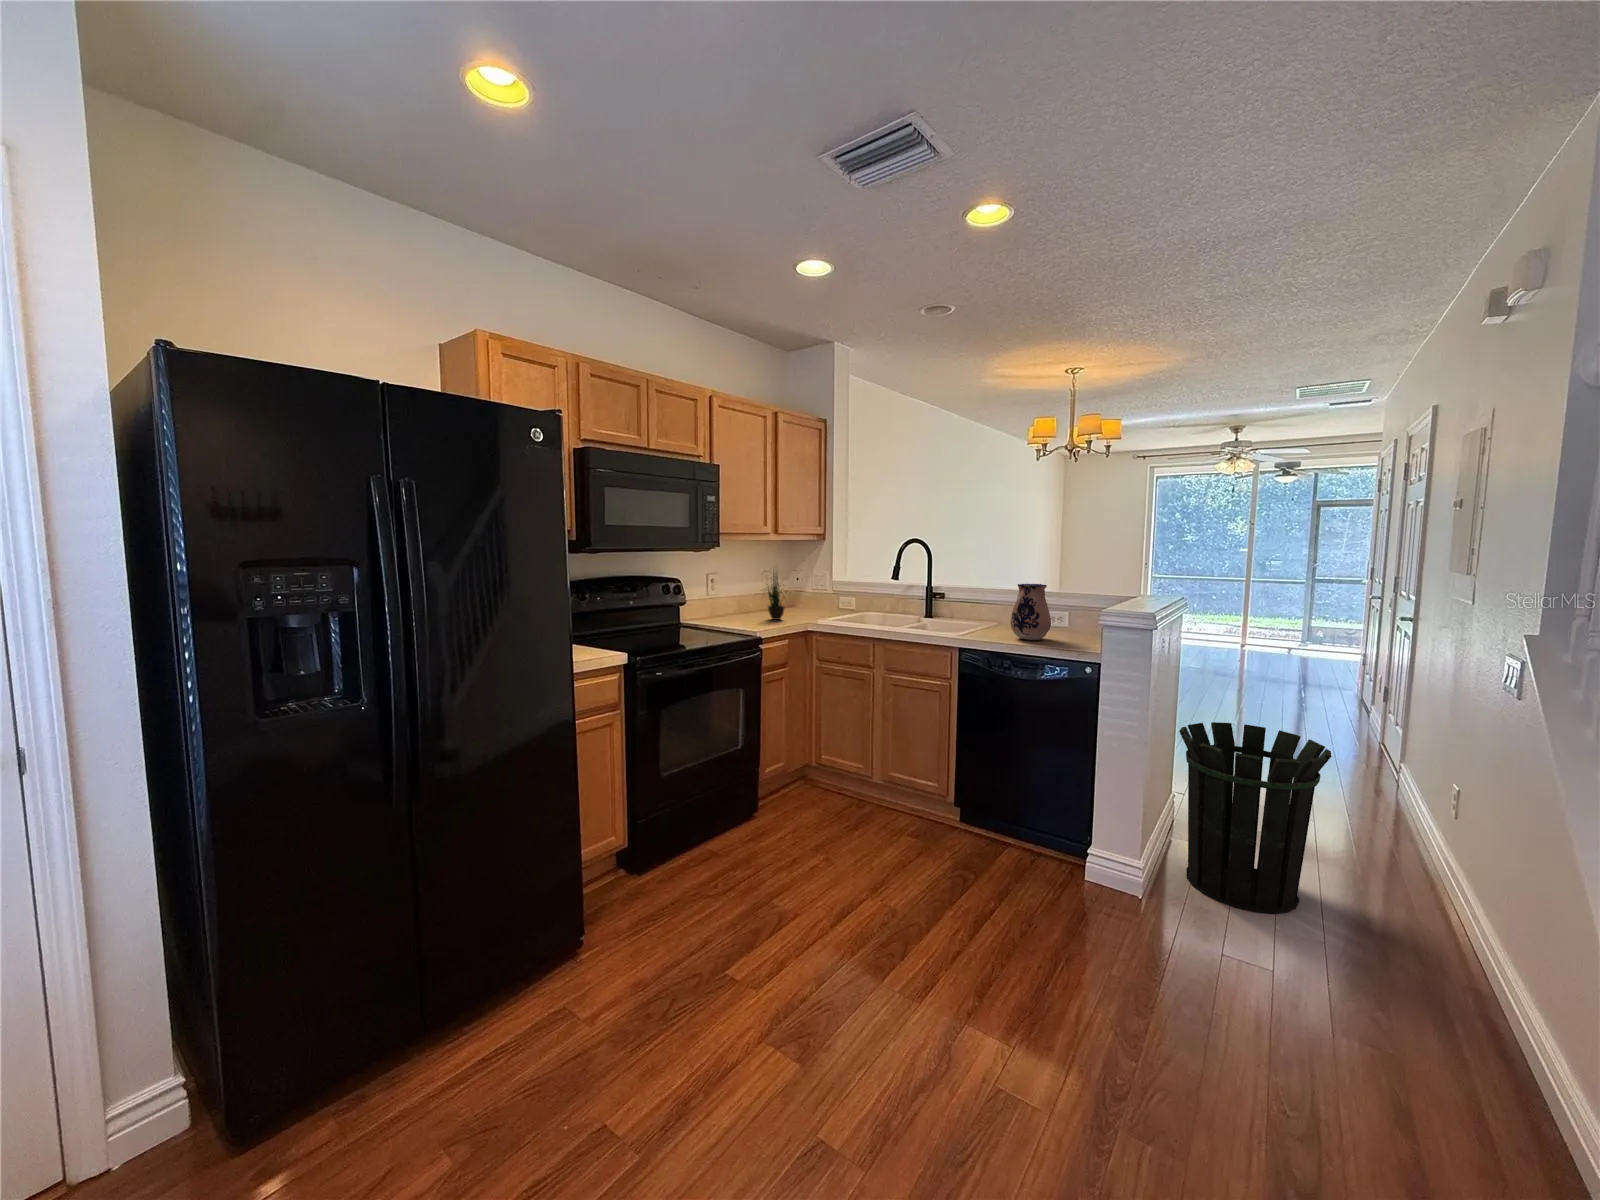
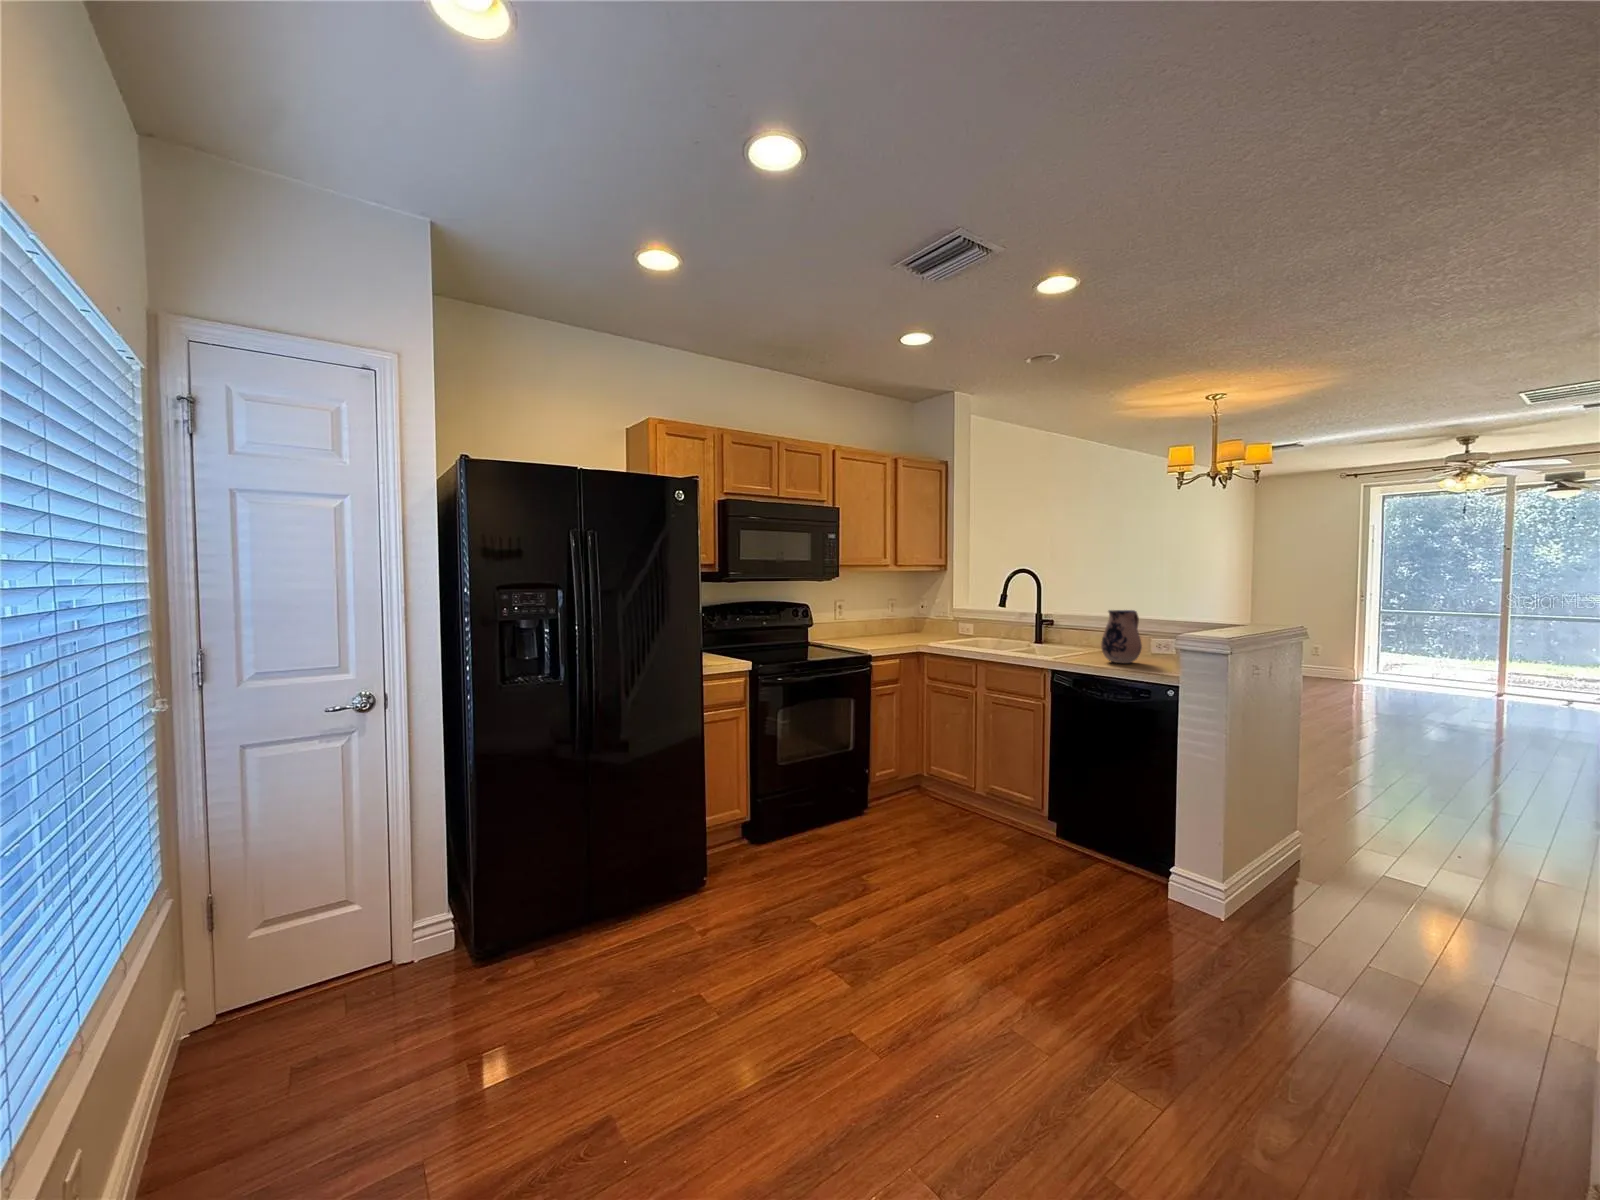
potted plant: present [768,573,785,620] -> none [877,587,906,643]
waste bin: present [1179,722,1332,914] -> none [1268,751,1435,949]

